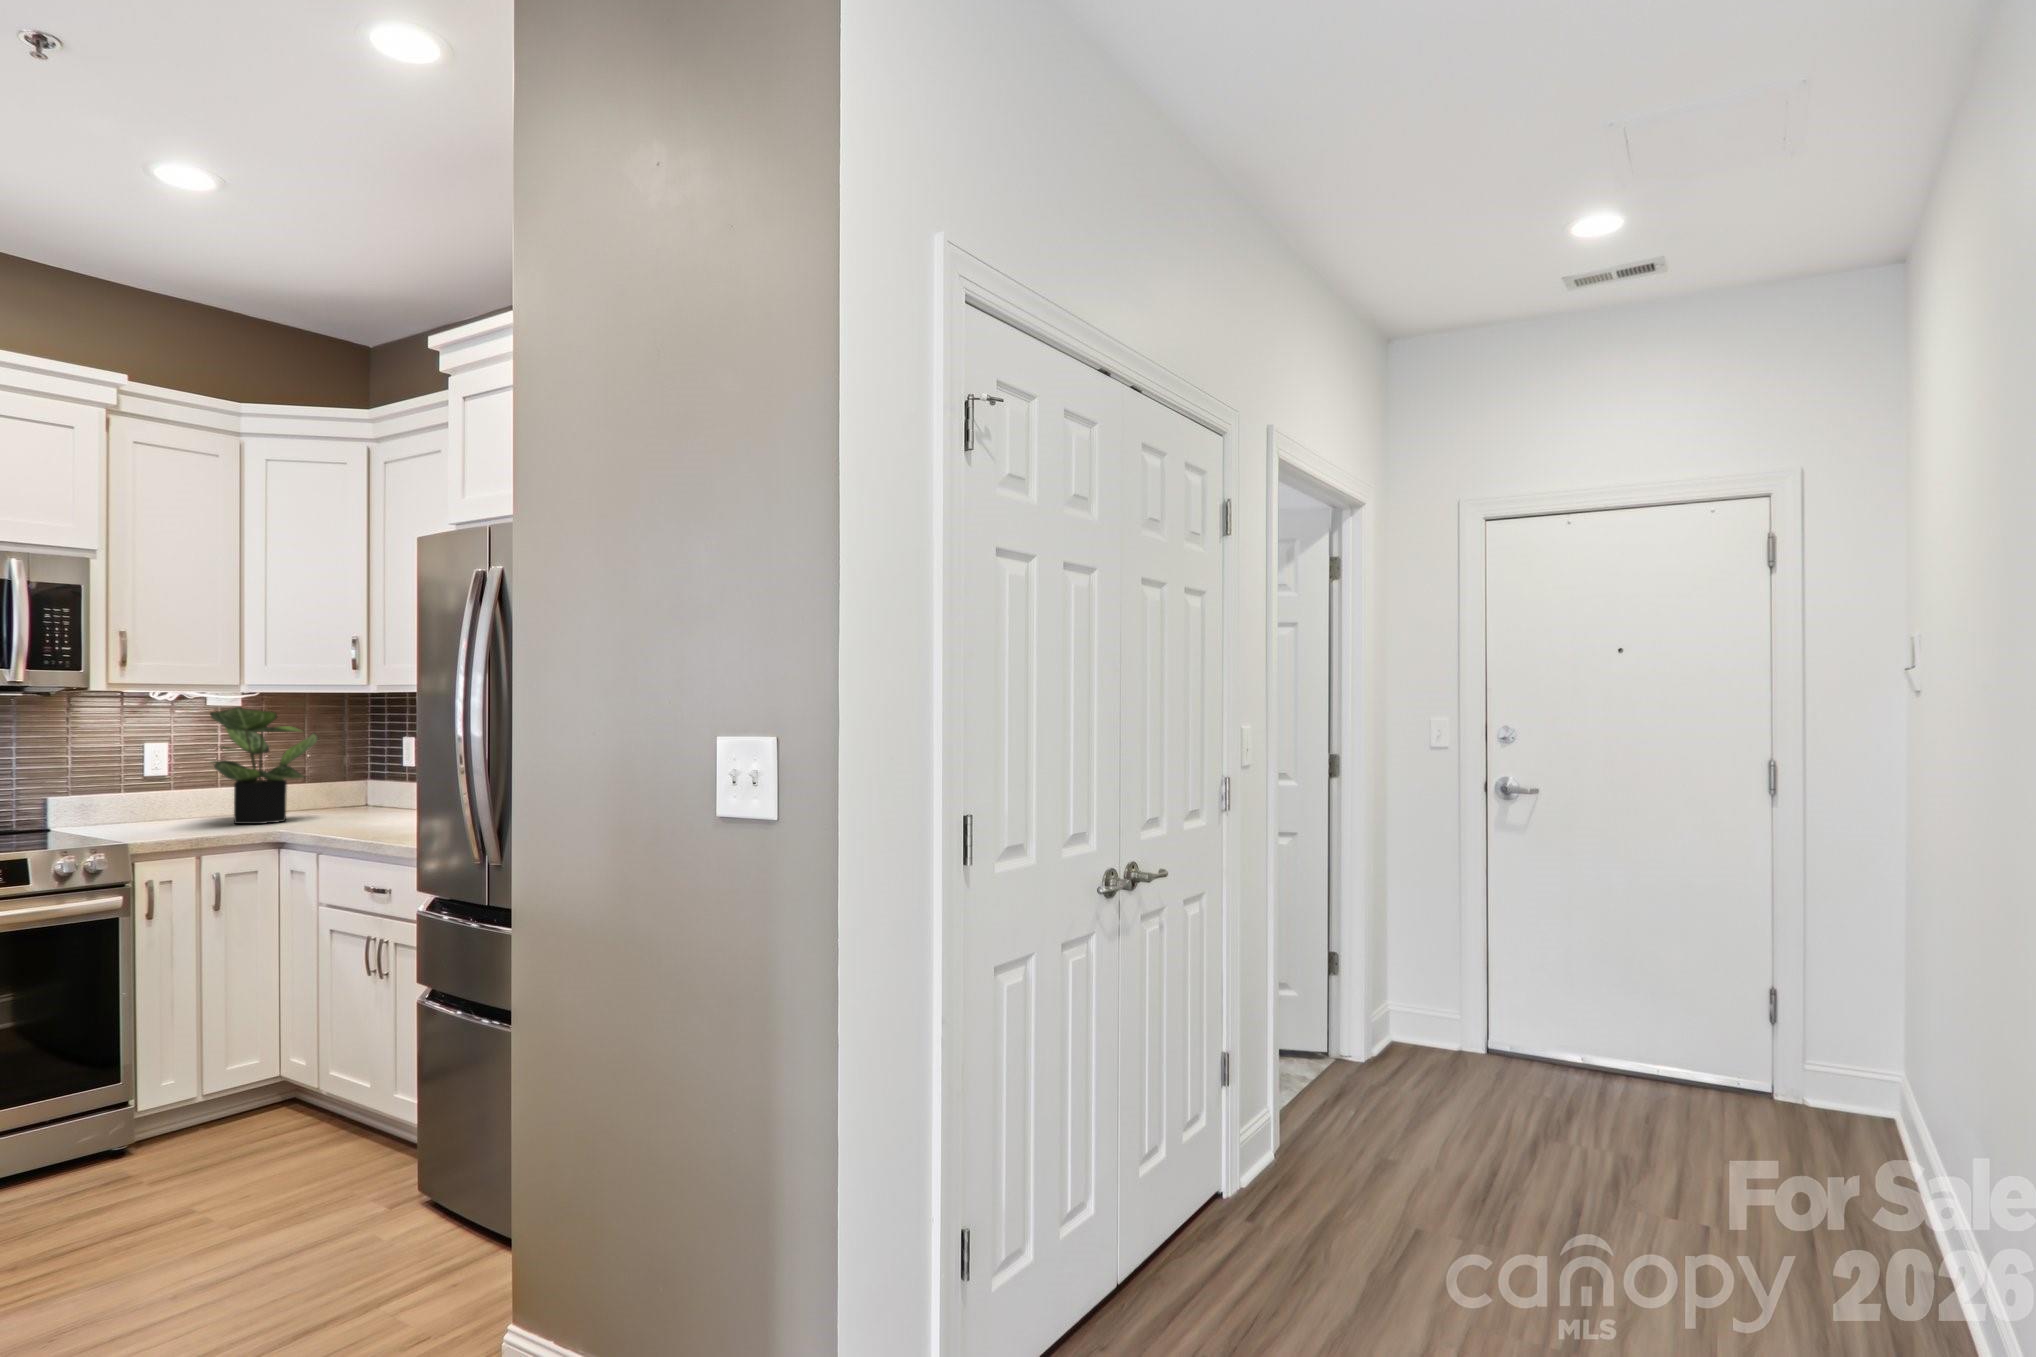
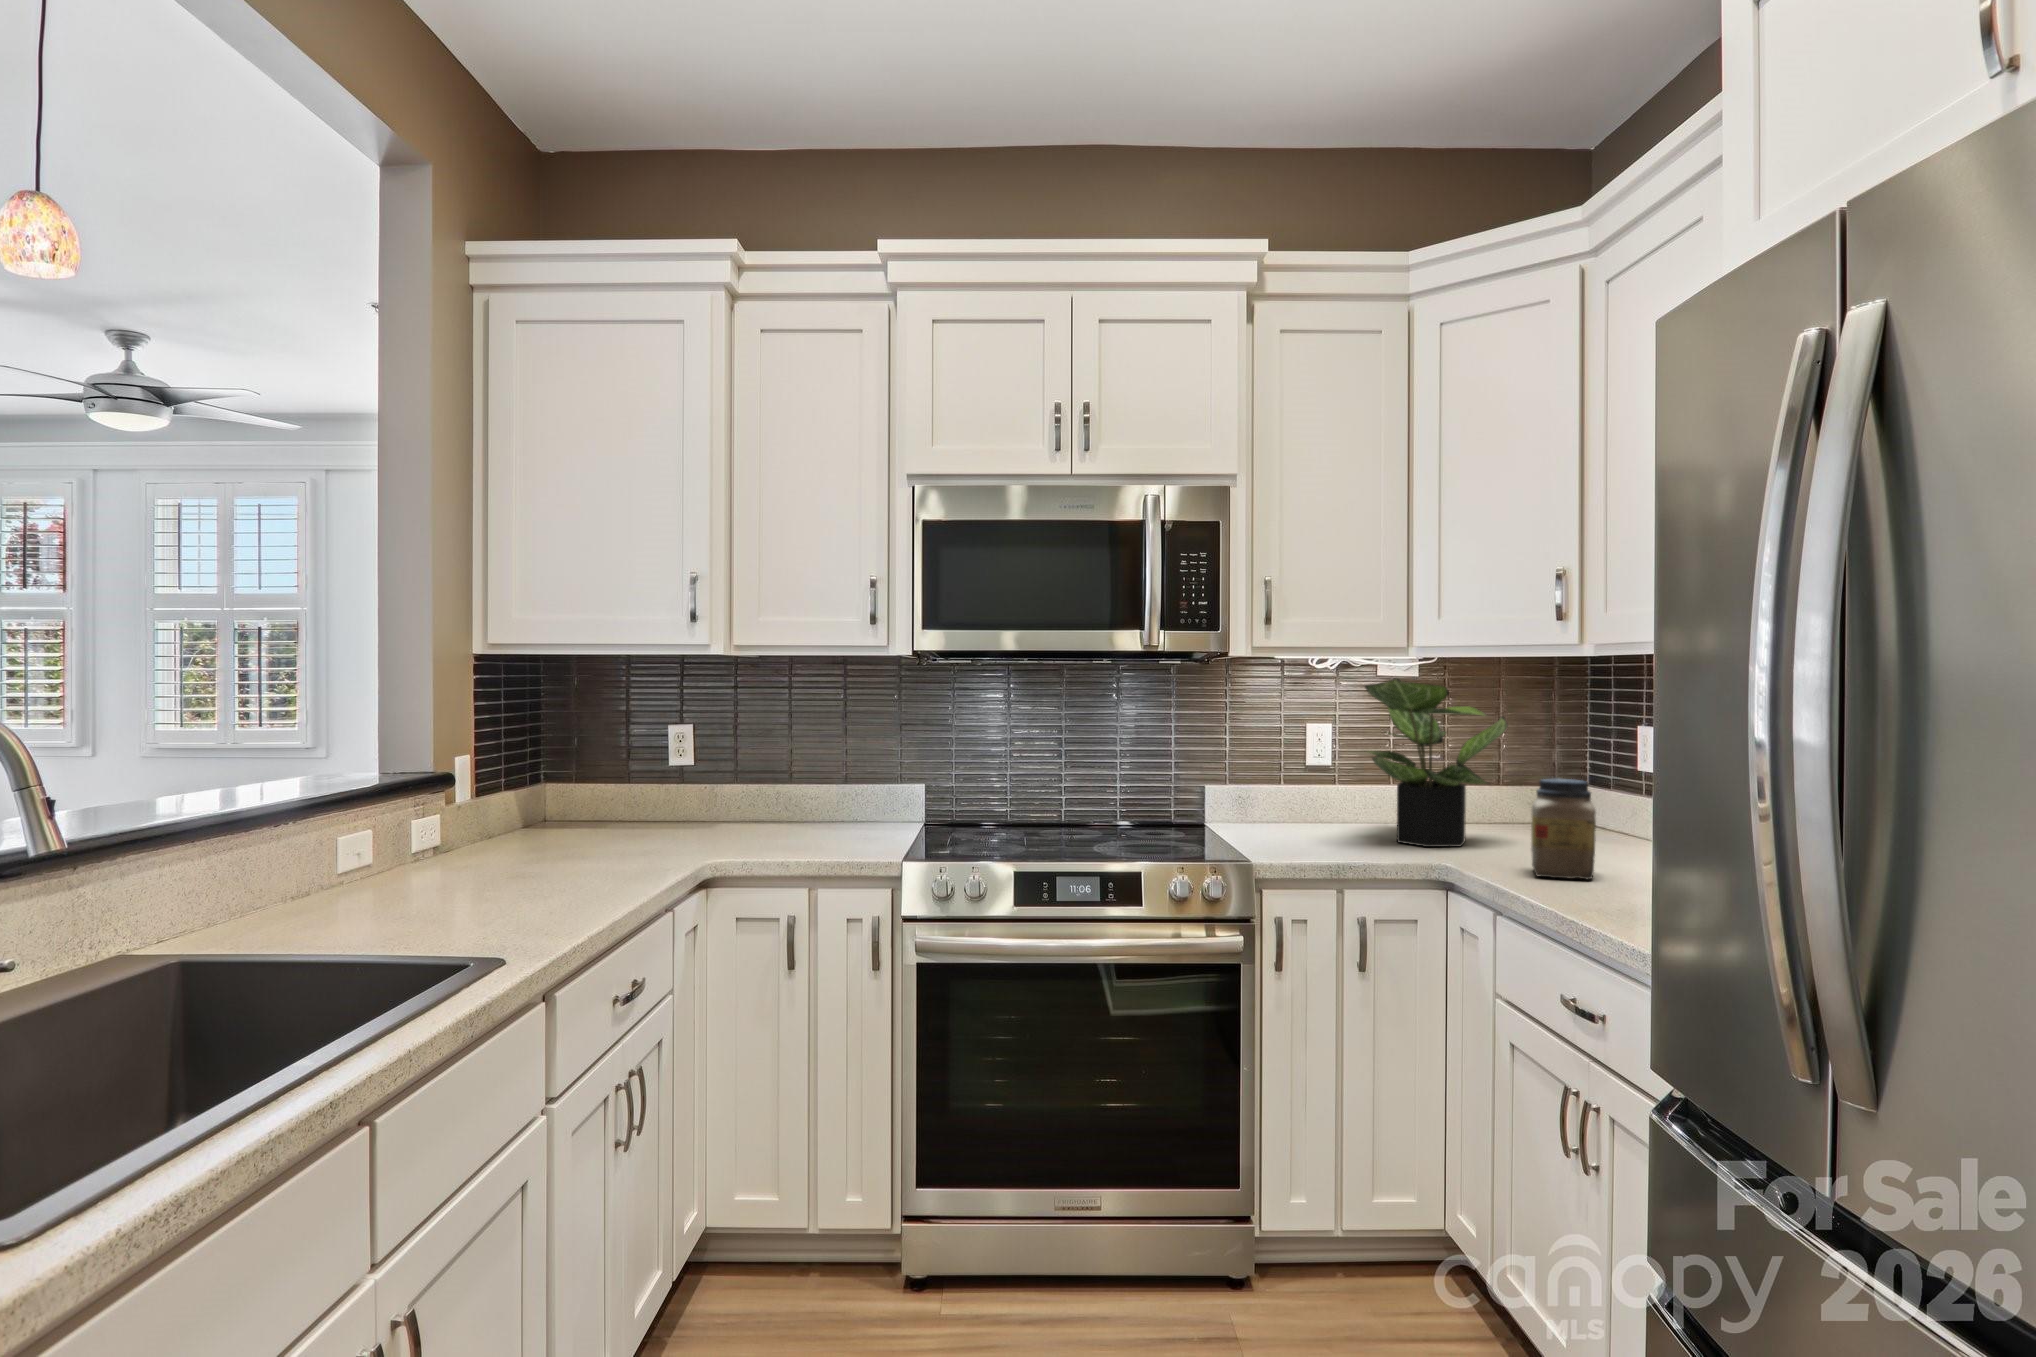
jar: none [340,768,382,829] -> present [1531,778,1596,879]

